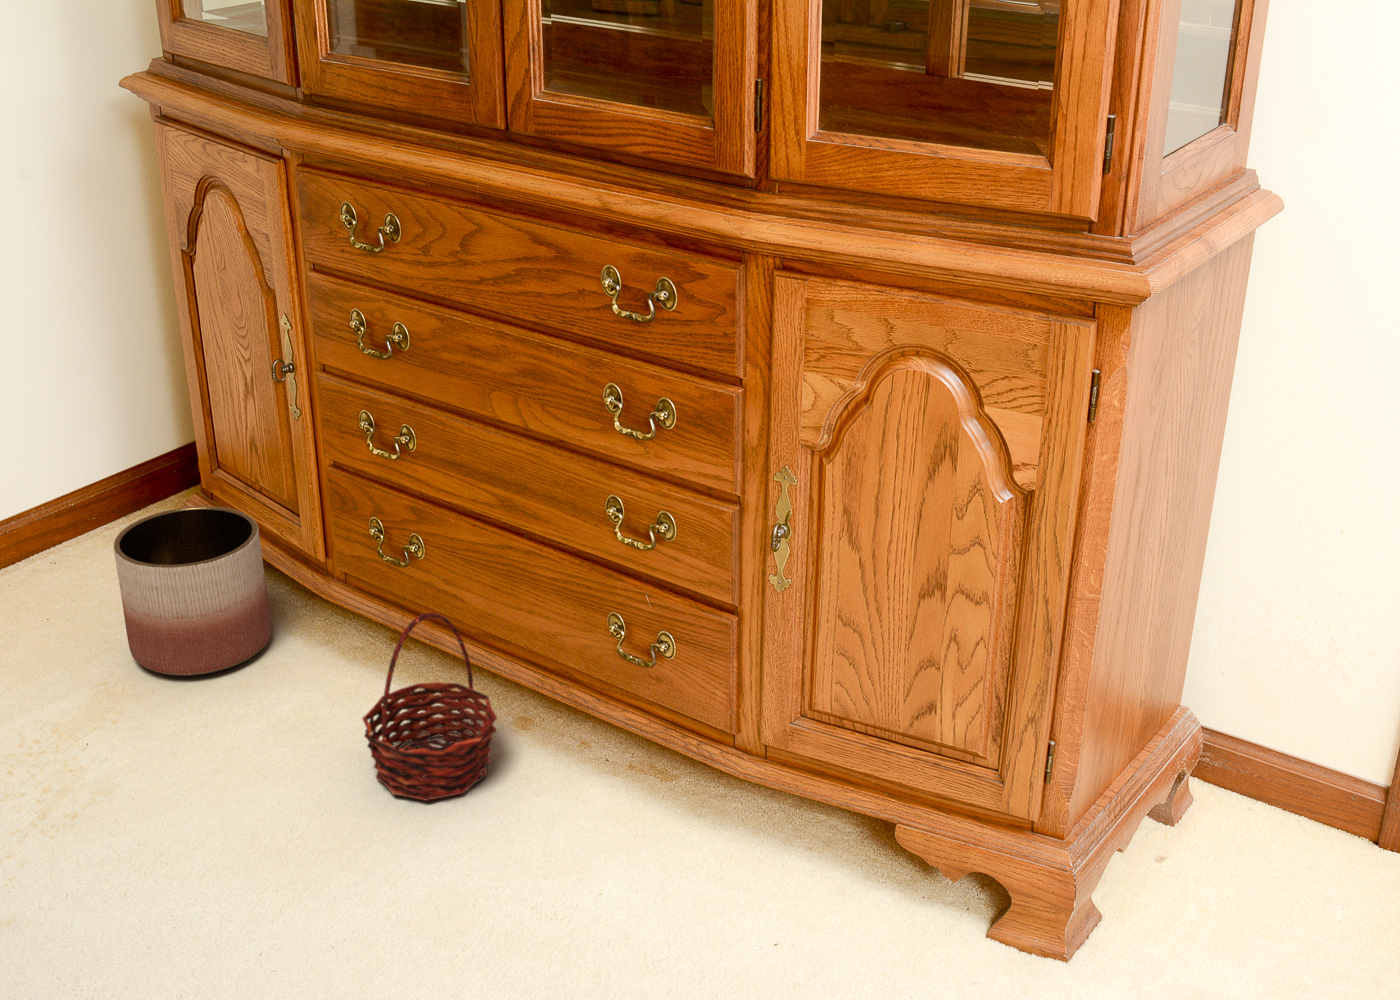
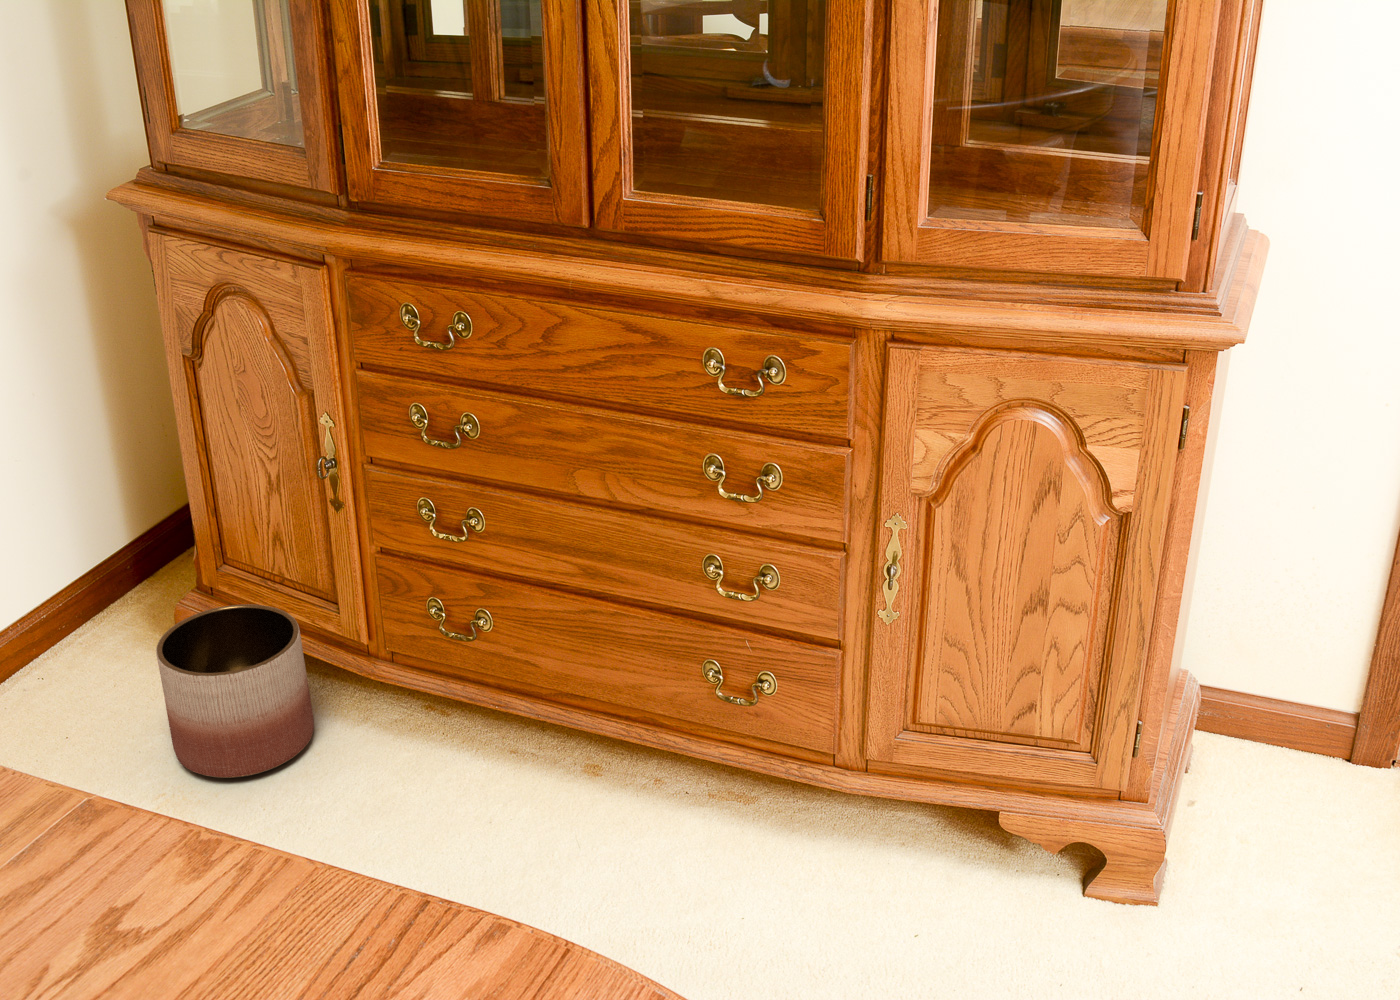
basket: present [362,613,497,801] -> none [467,684,594,861]

